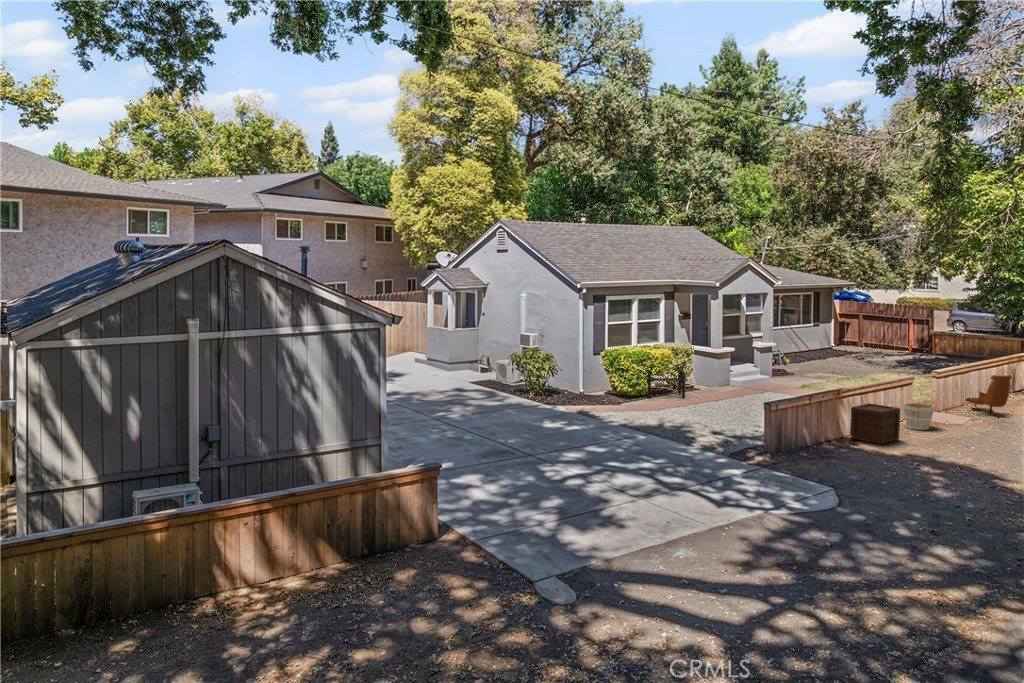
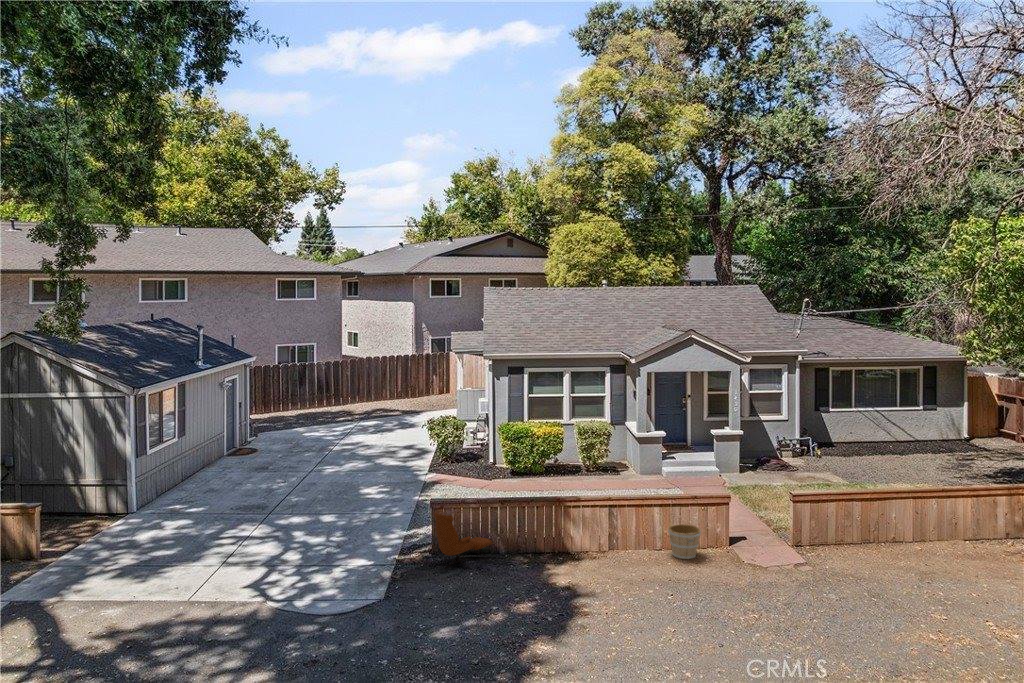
bench: present [646,370,685,398] -> none [534,446,578,481]
lounge chair: present [965,375,1012,415] -> present [434,512,492,569]
wooden crate: present [850,403,900,444] -> none [570,516,613,563]

